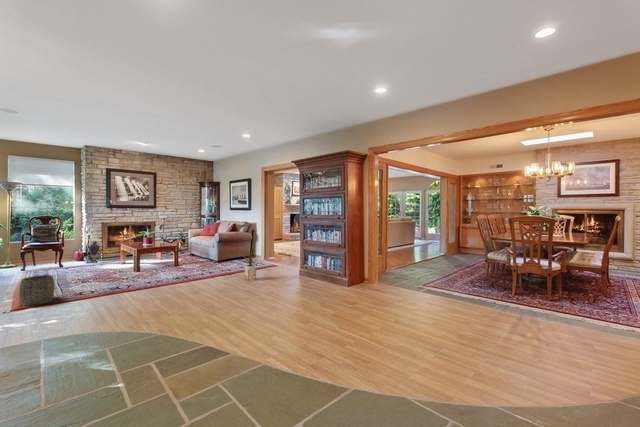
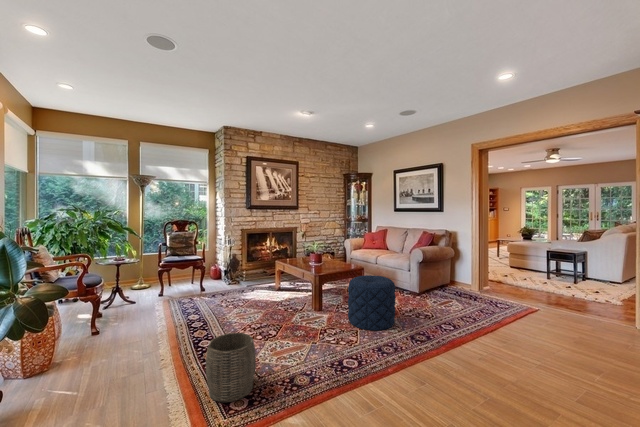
pouf: none [147,249,178,279] -> present [348,275,396,330]
house plant: present [245,250,256,281] -> none [537,272,590,353]

